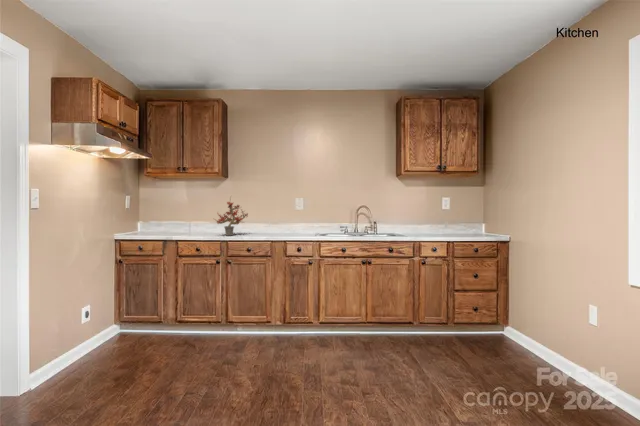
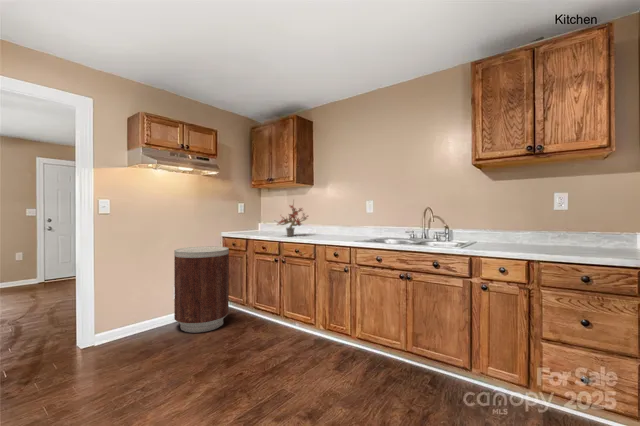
trash can: none [89,252,161,361] -> present [174,246,229,333]

